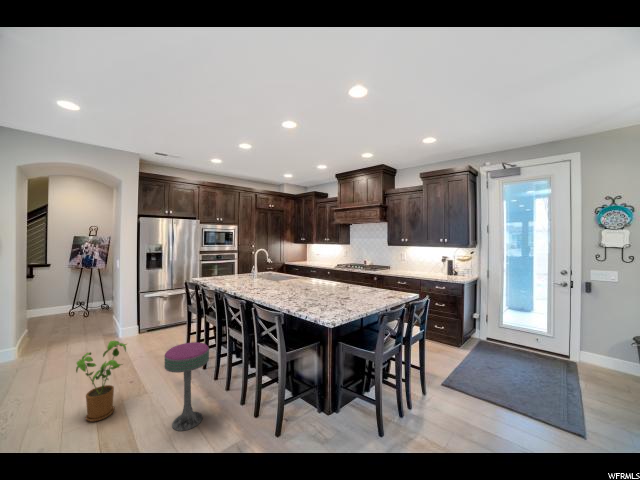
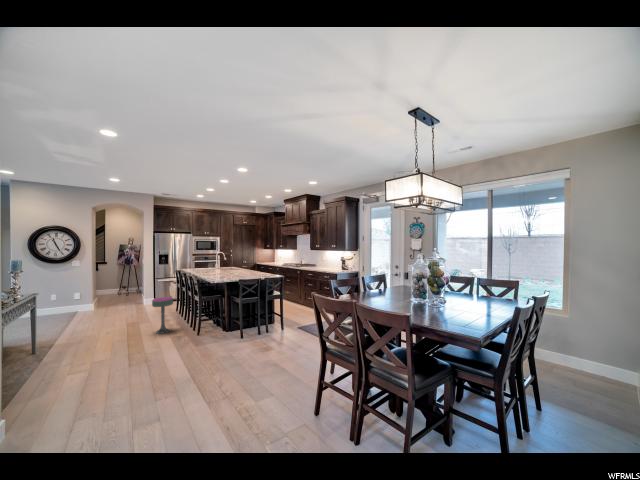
house plant: present [76,341,126,422] -> none [117,296,140,330]

